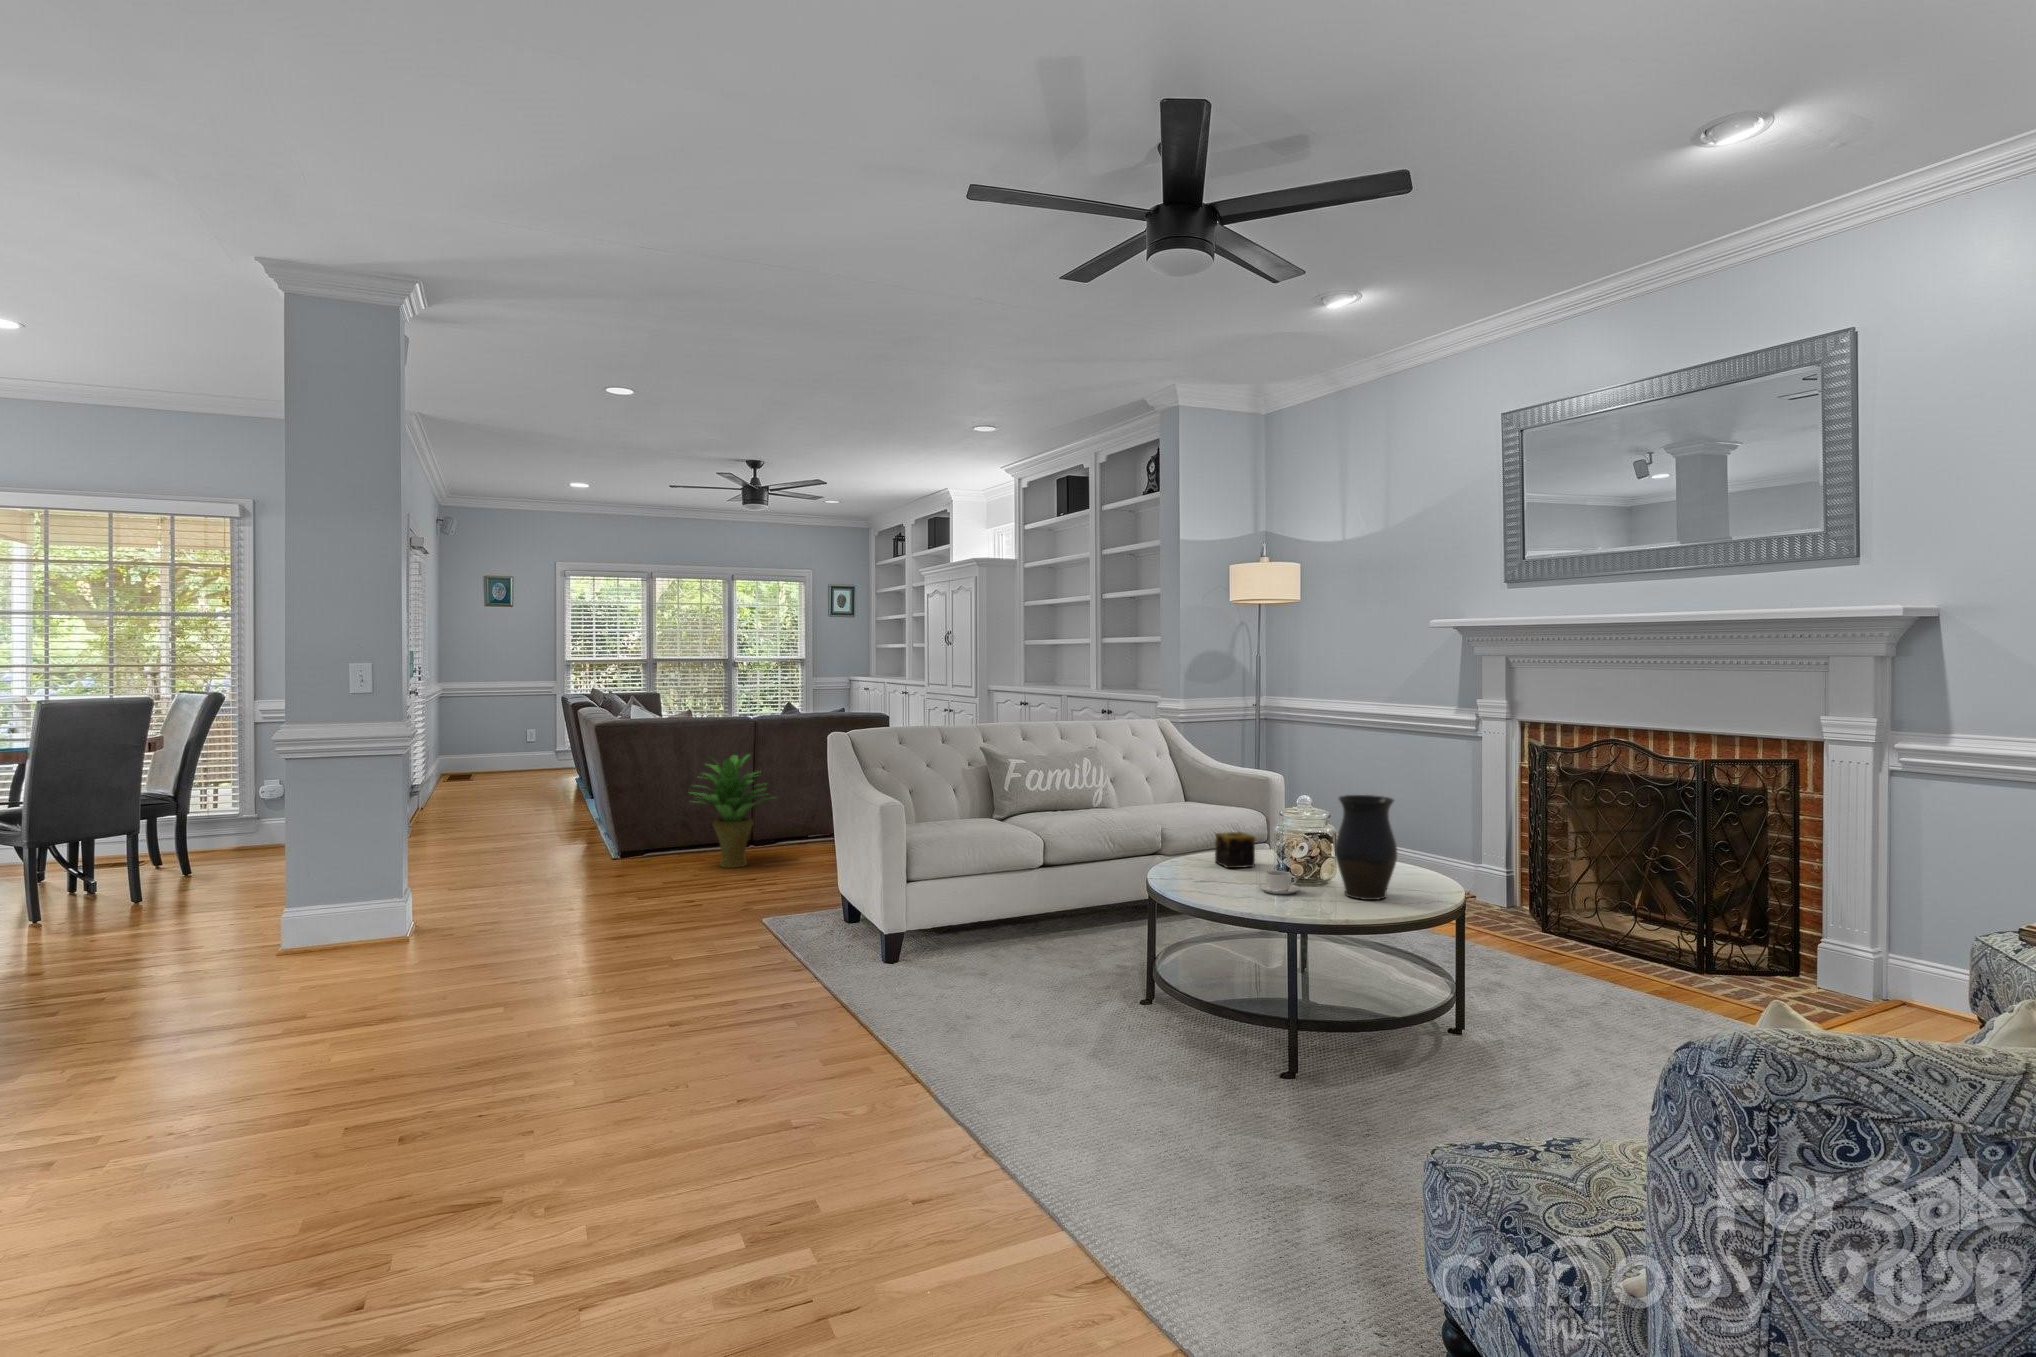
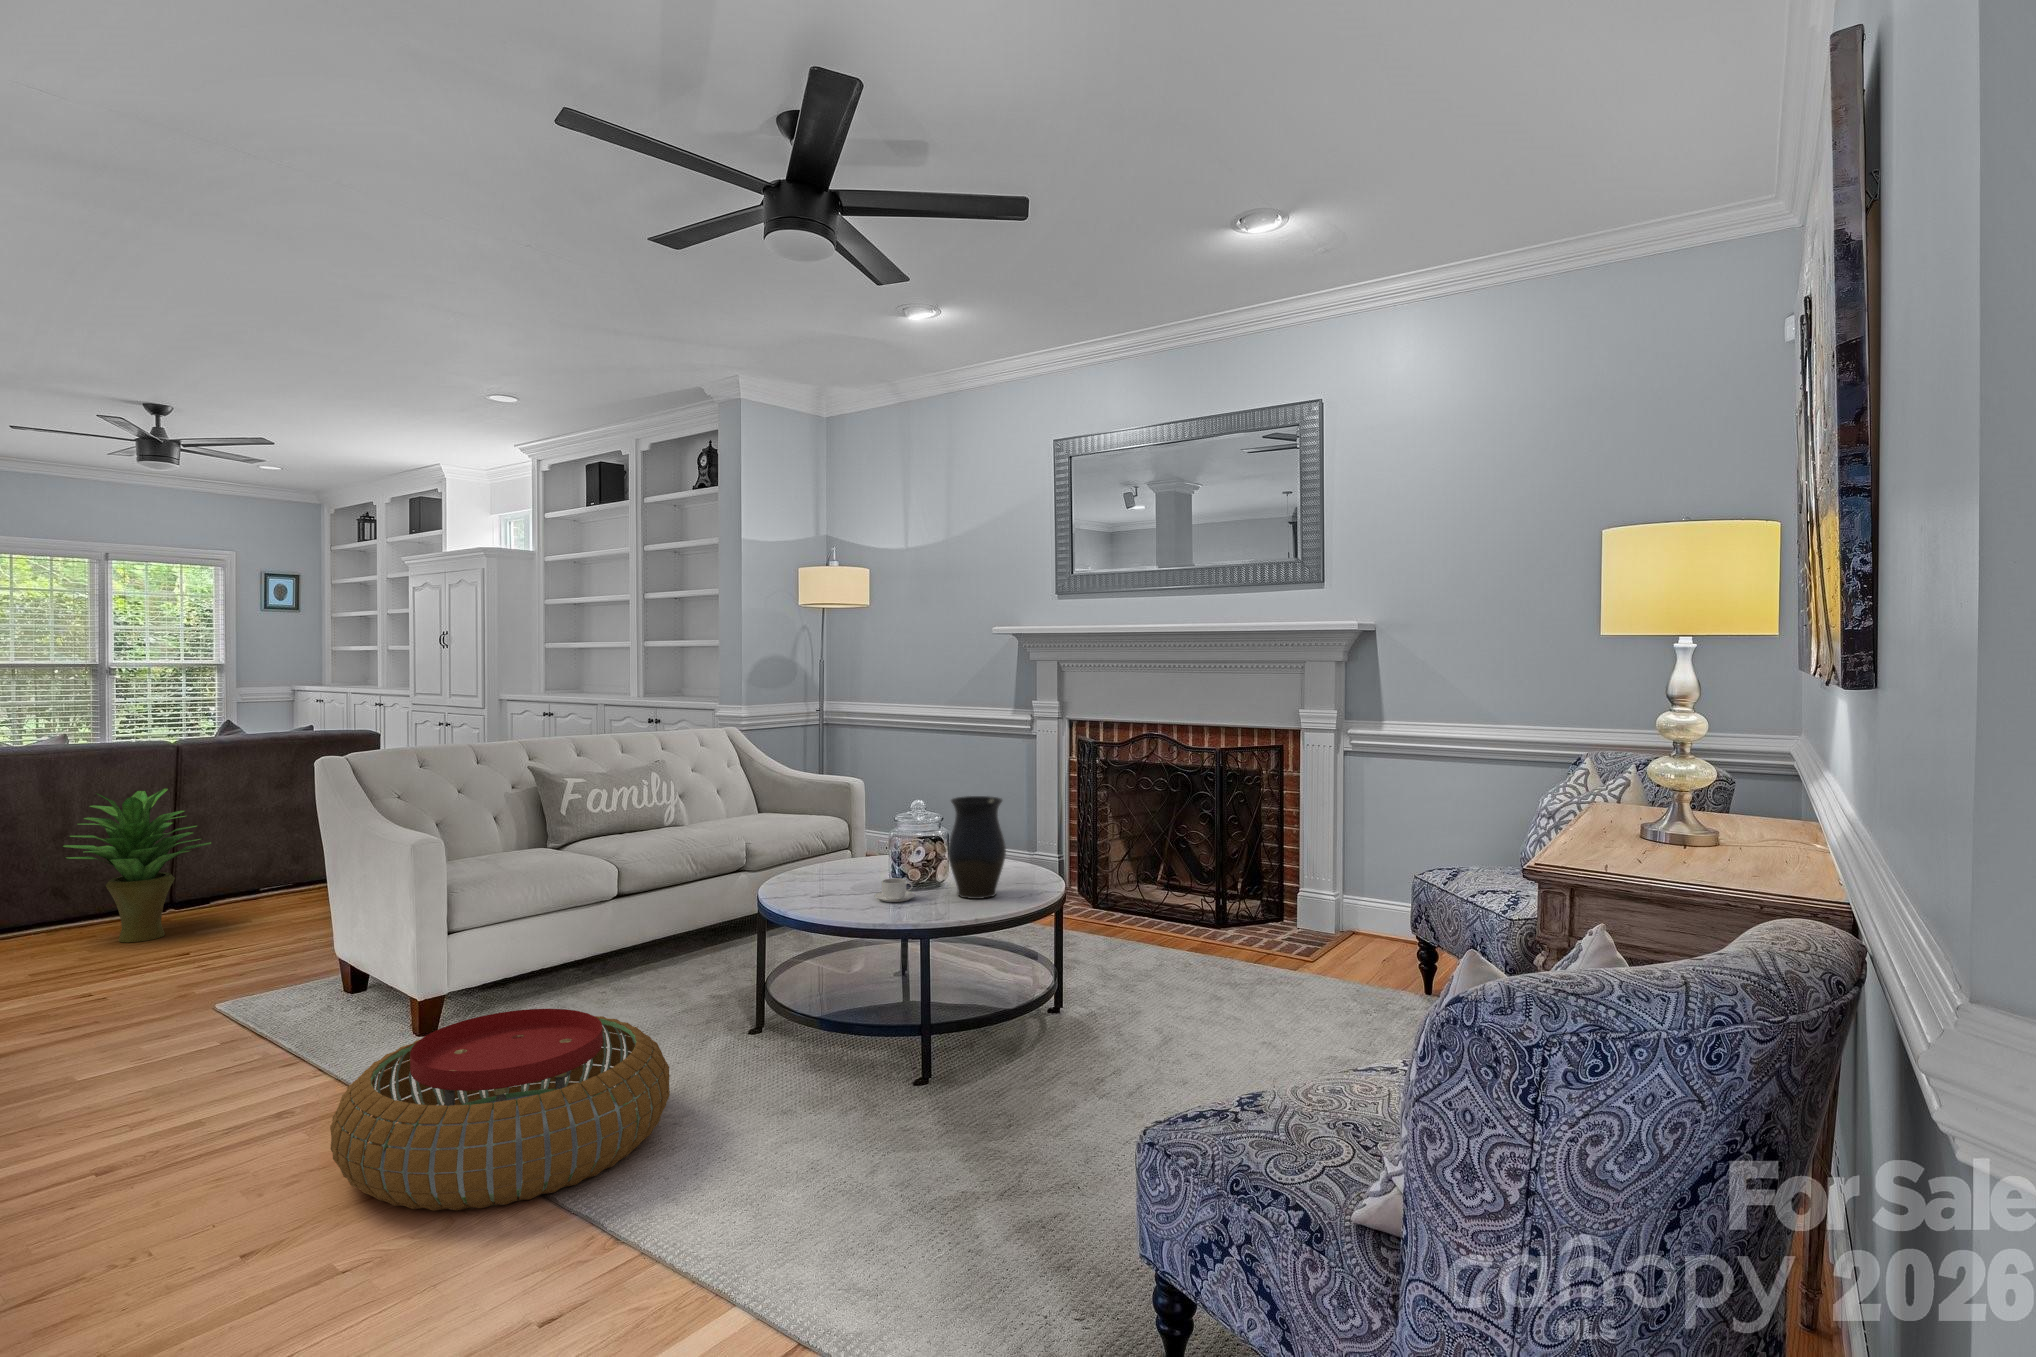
candle: present [1215,832,1255,868] -> none [818,842,861,880]
pouf: none [799,951,1056,1107] -> present [330,1009,670,1211]

